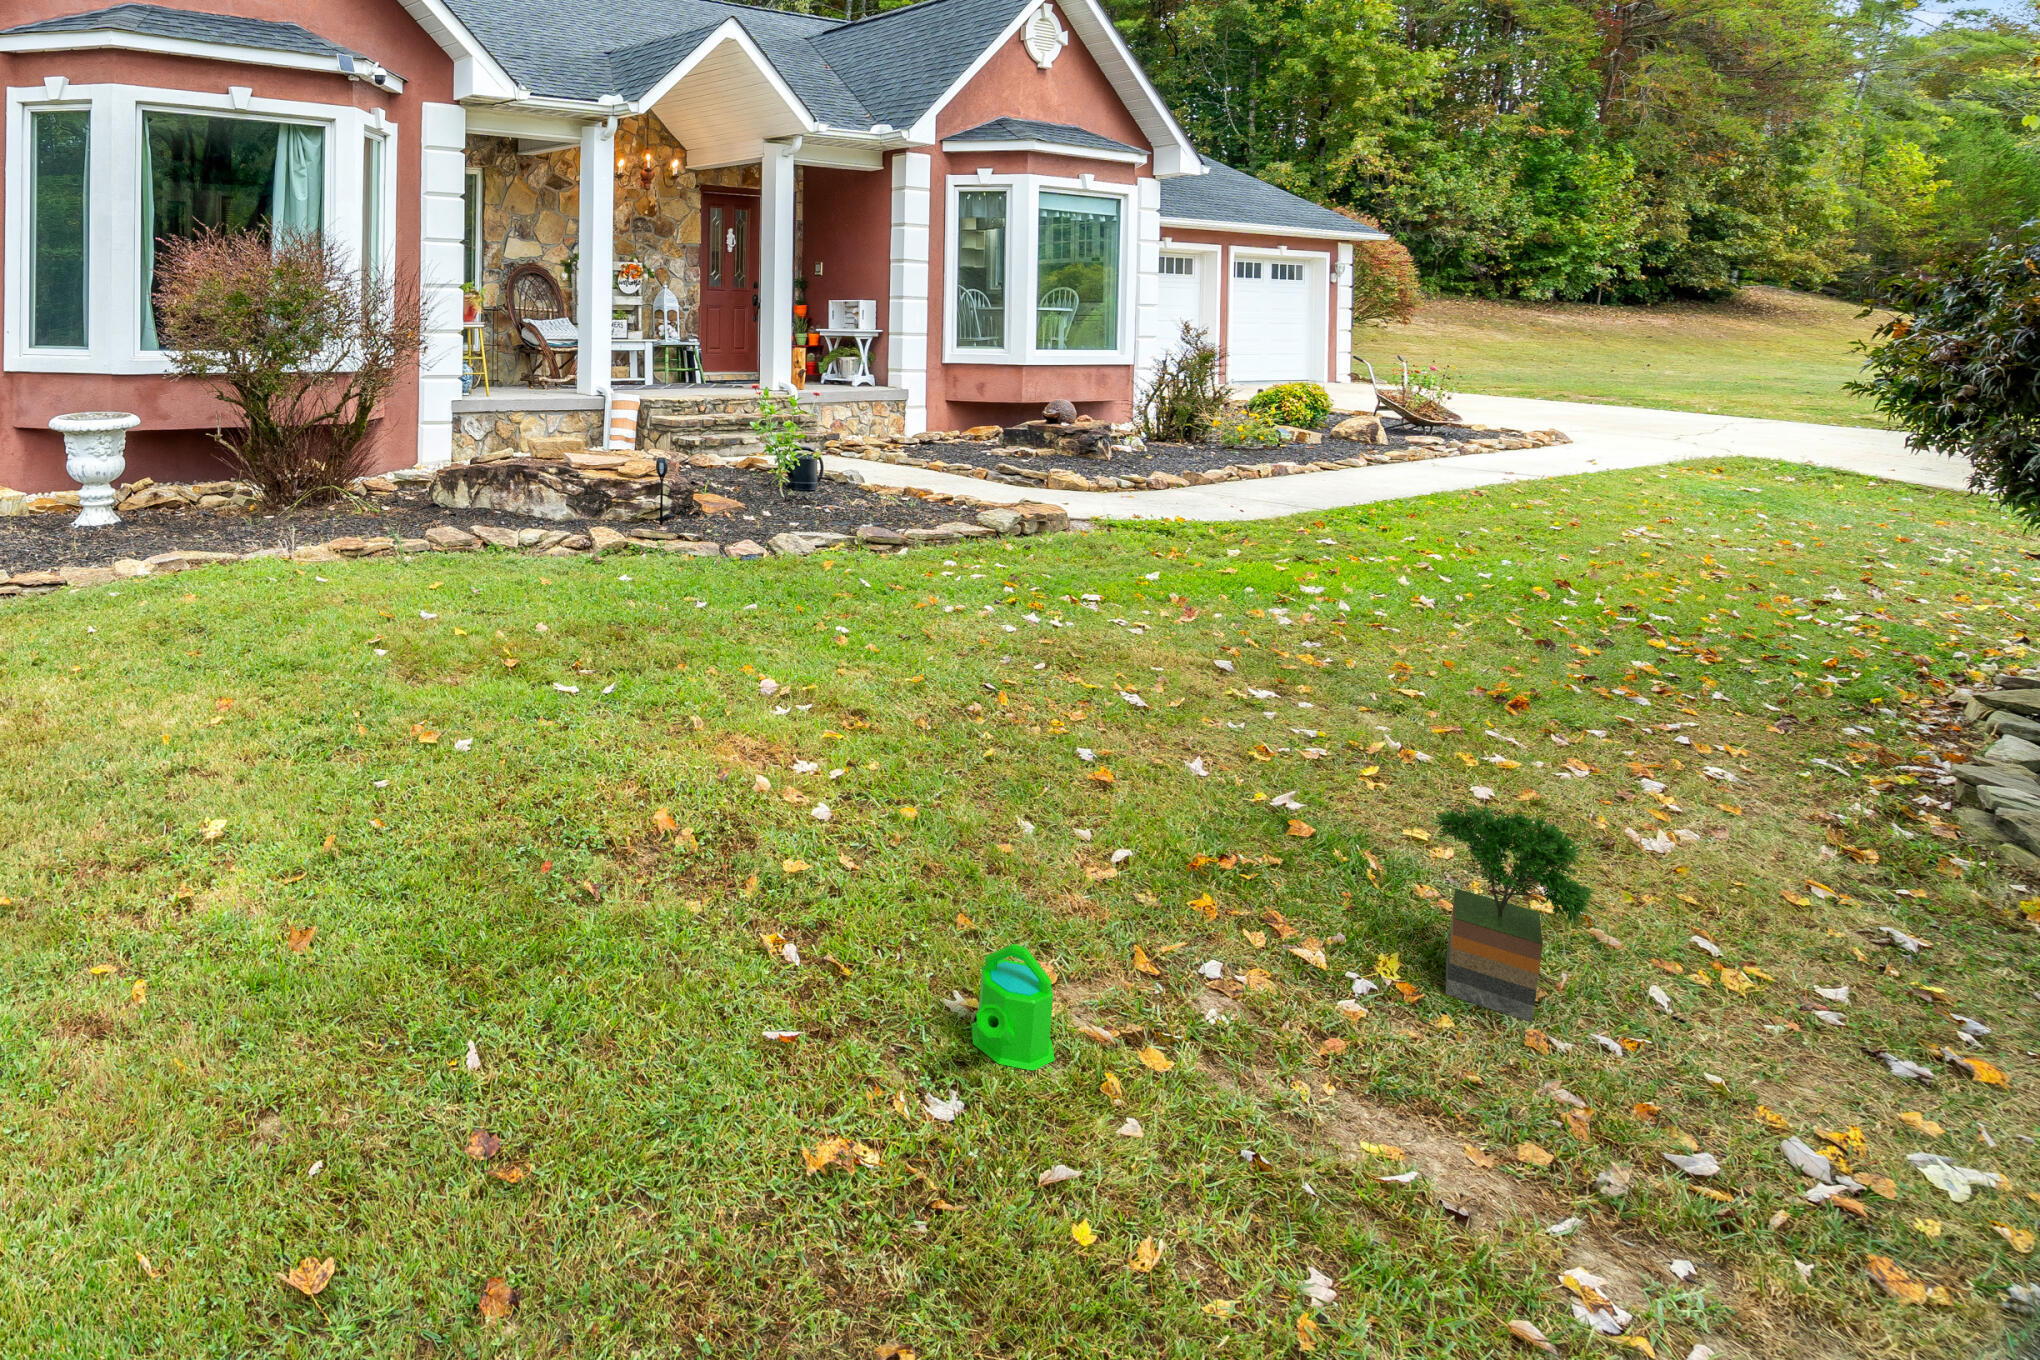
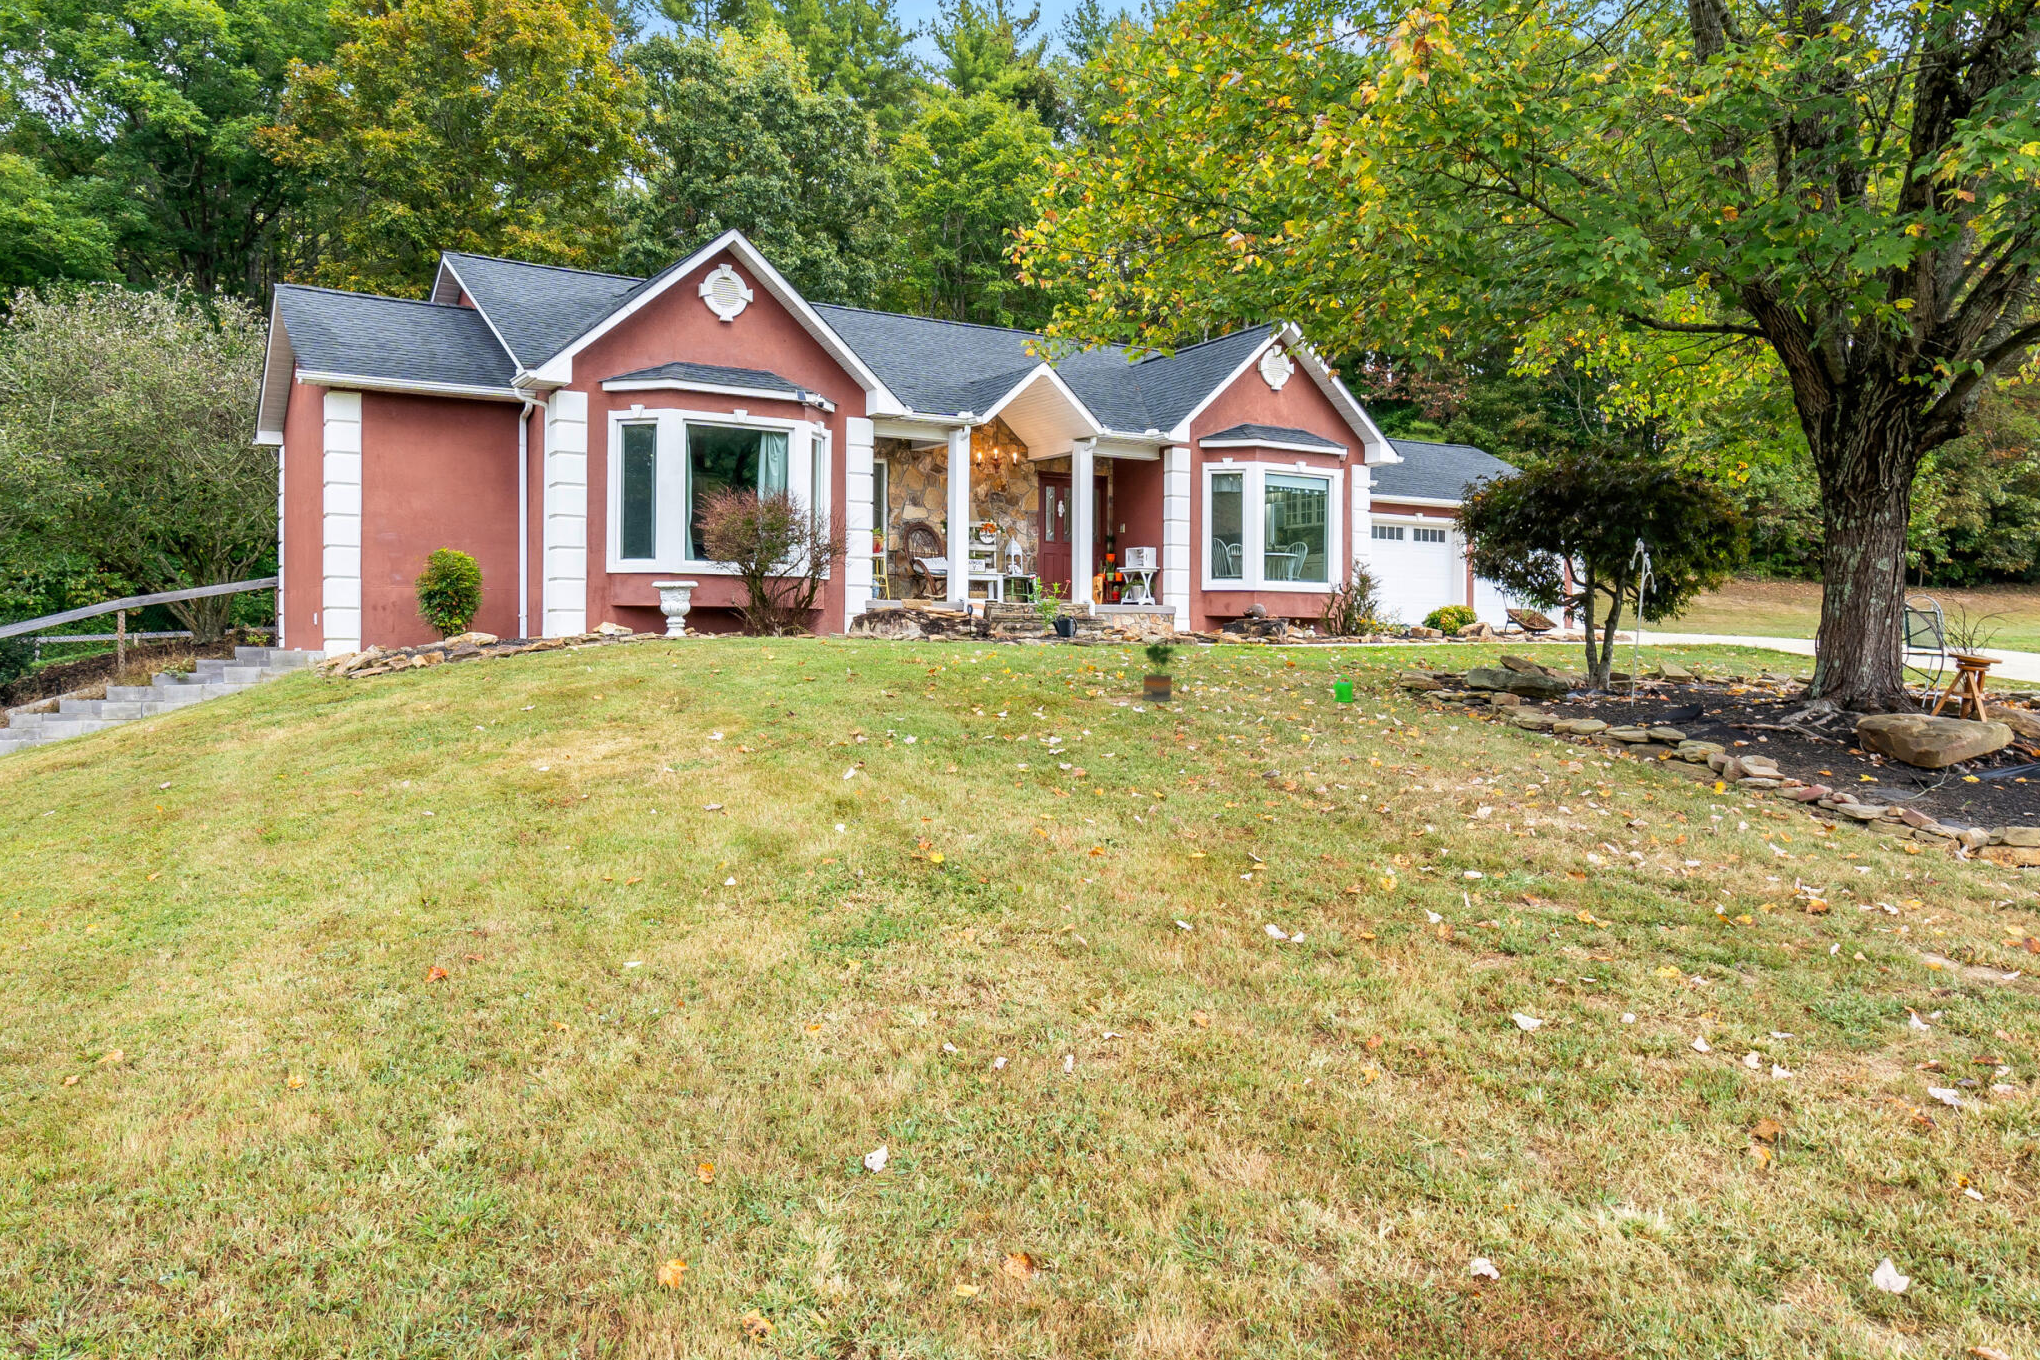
watering can: present [971,944,1055,1071] -> present [1333,674,1353,702]

